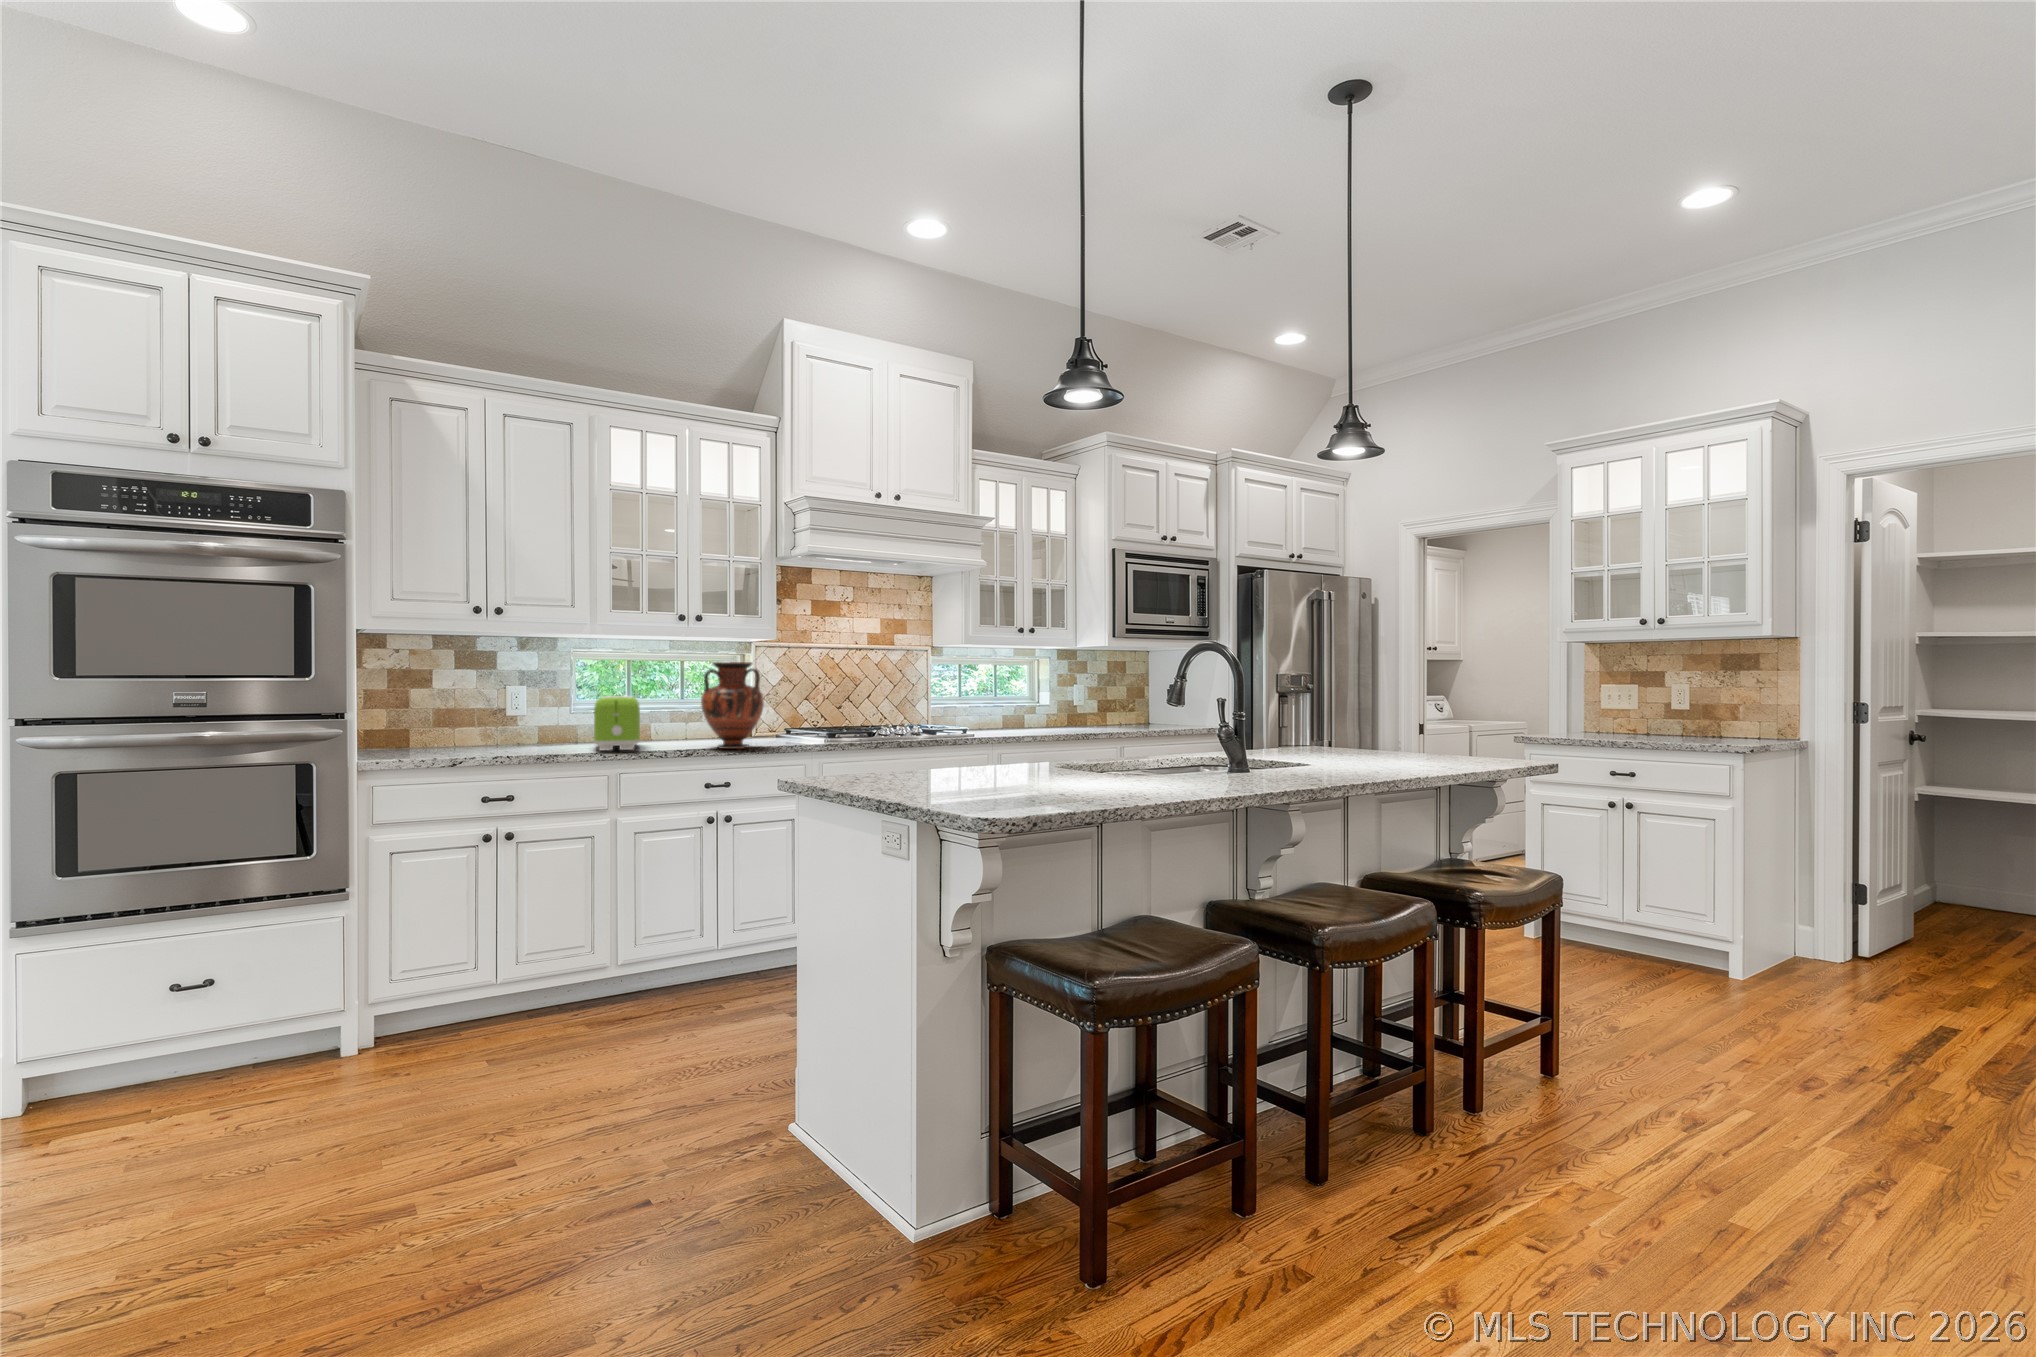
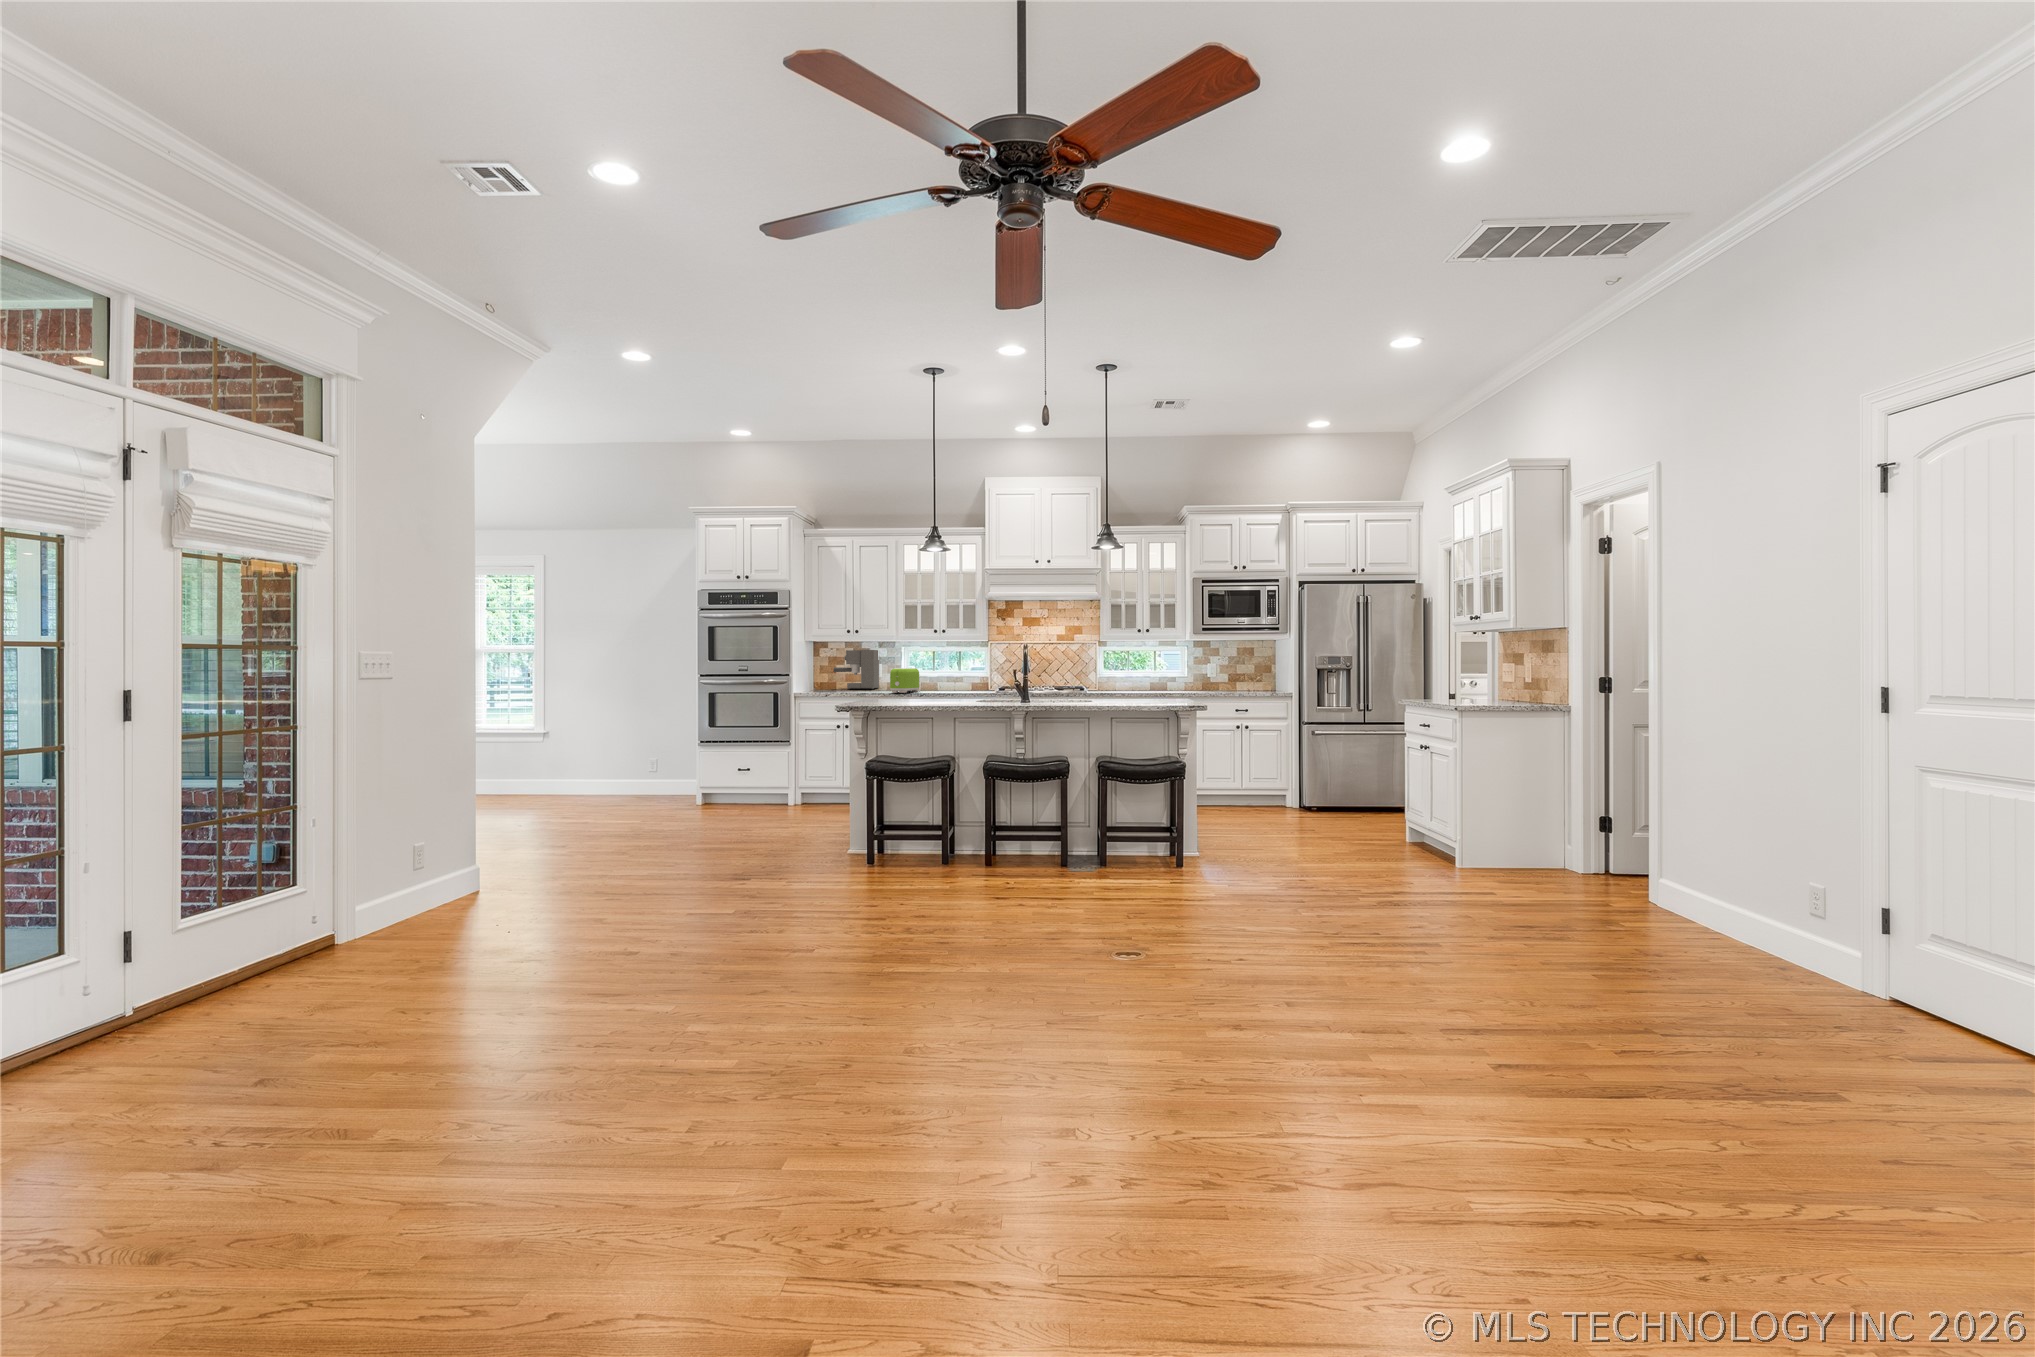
coffee maker: none [406,655,519,745] -> present [834,650,879,689]
vase: present [701,662,764,749] -> none [937,652,966,694]

